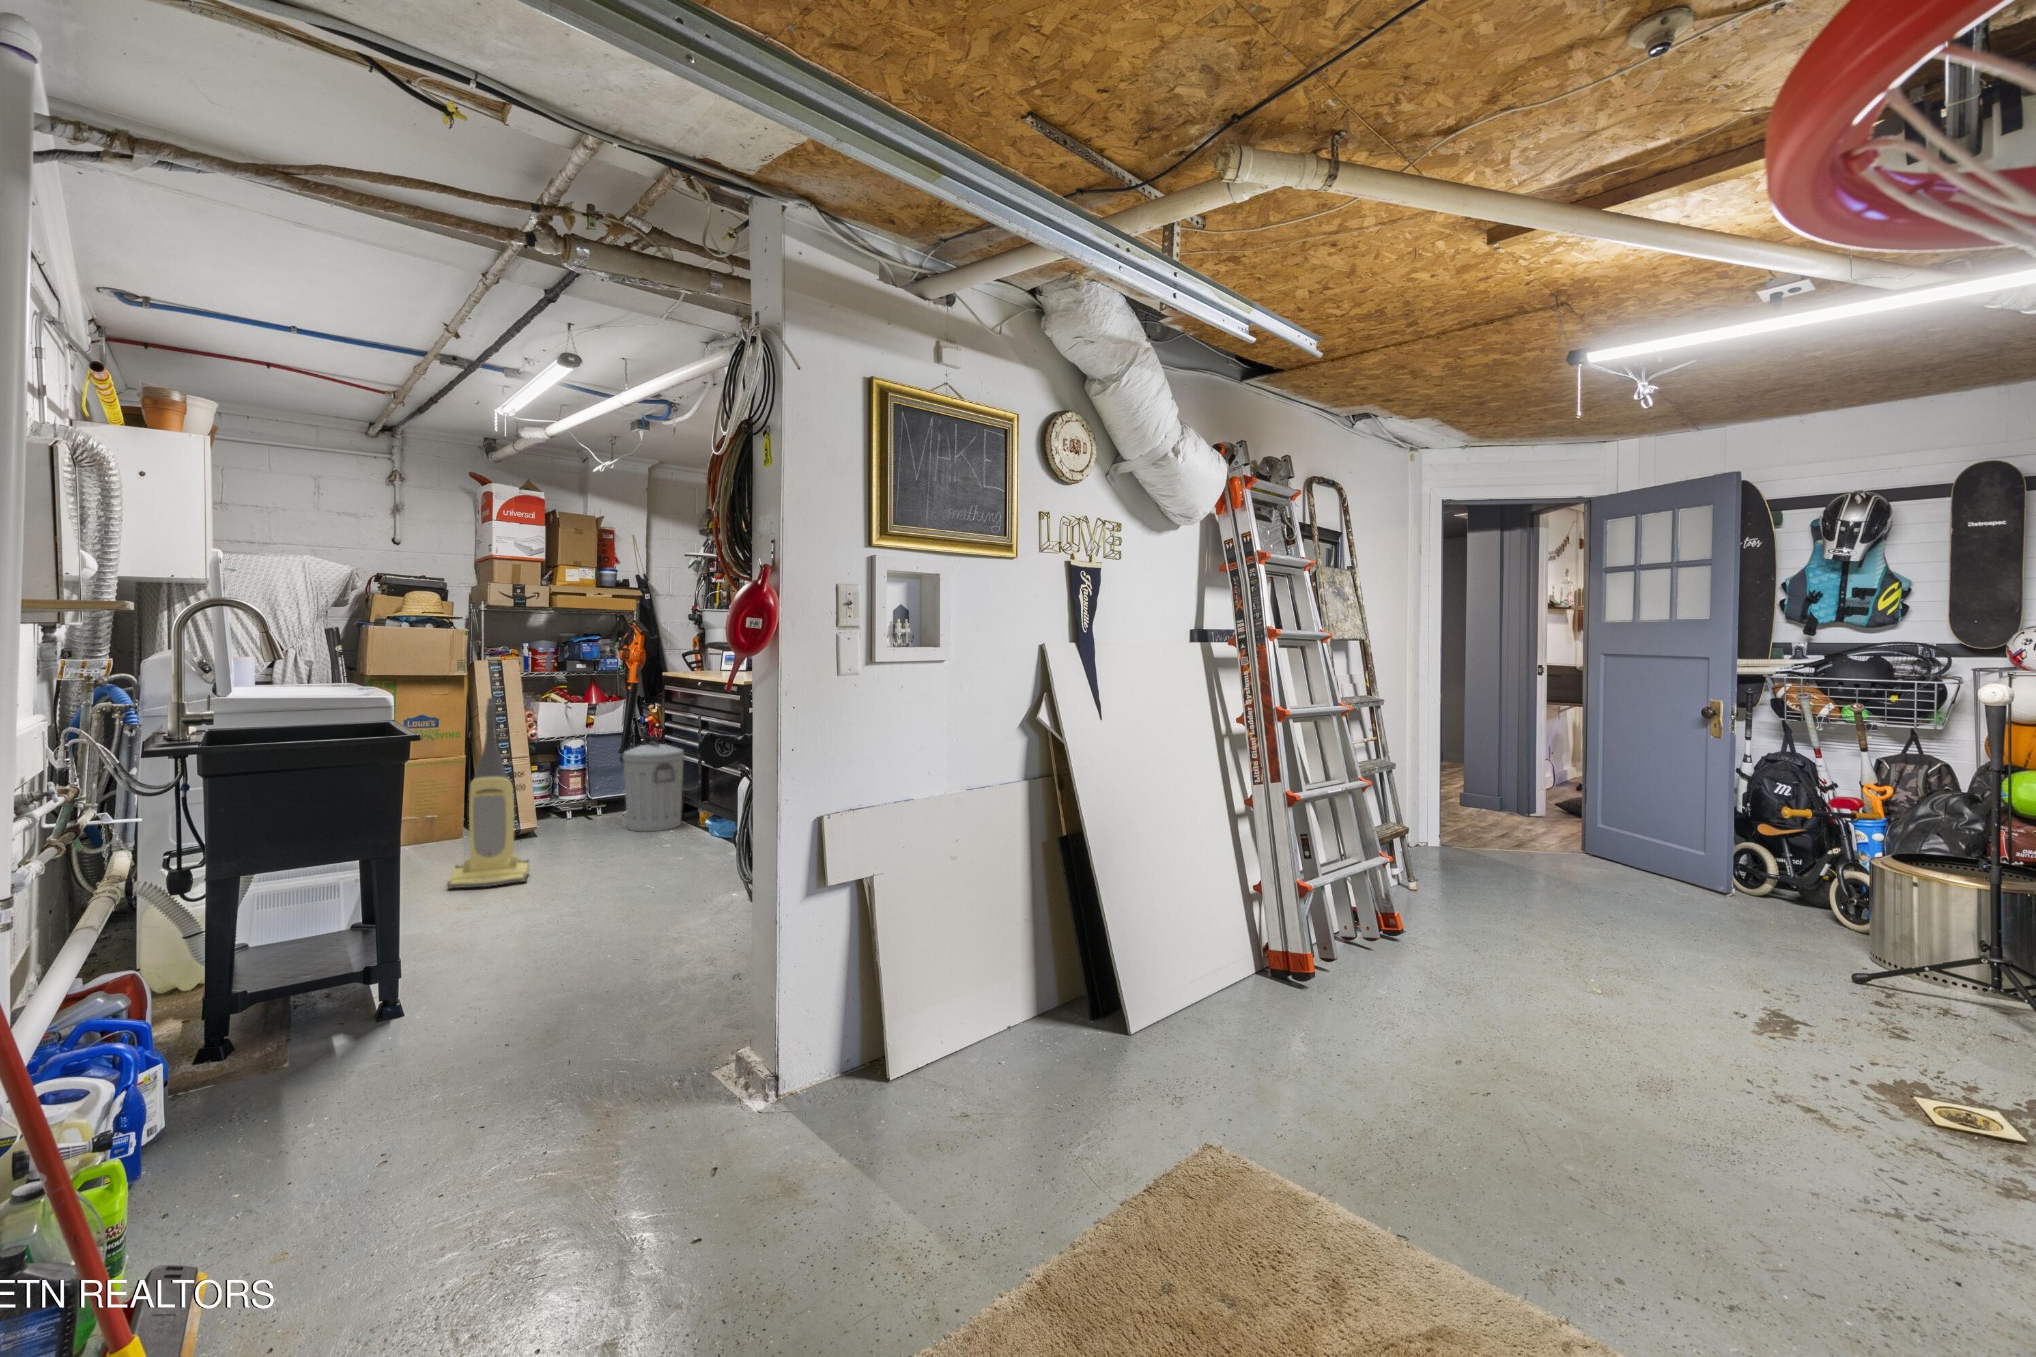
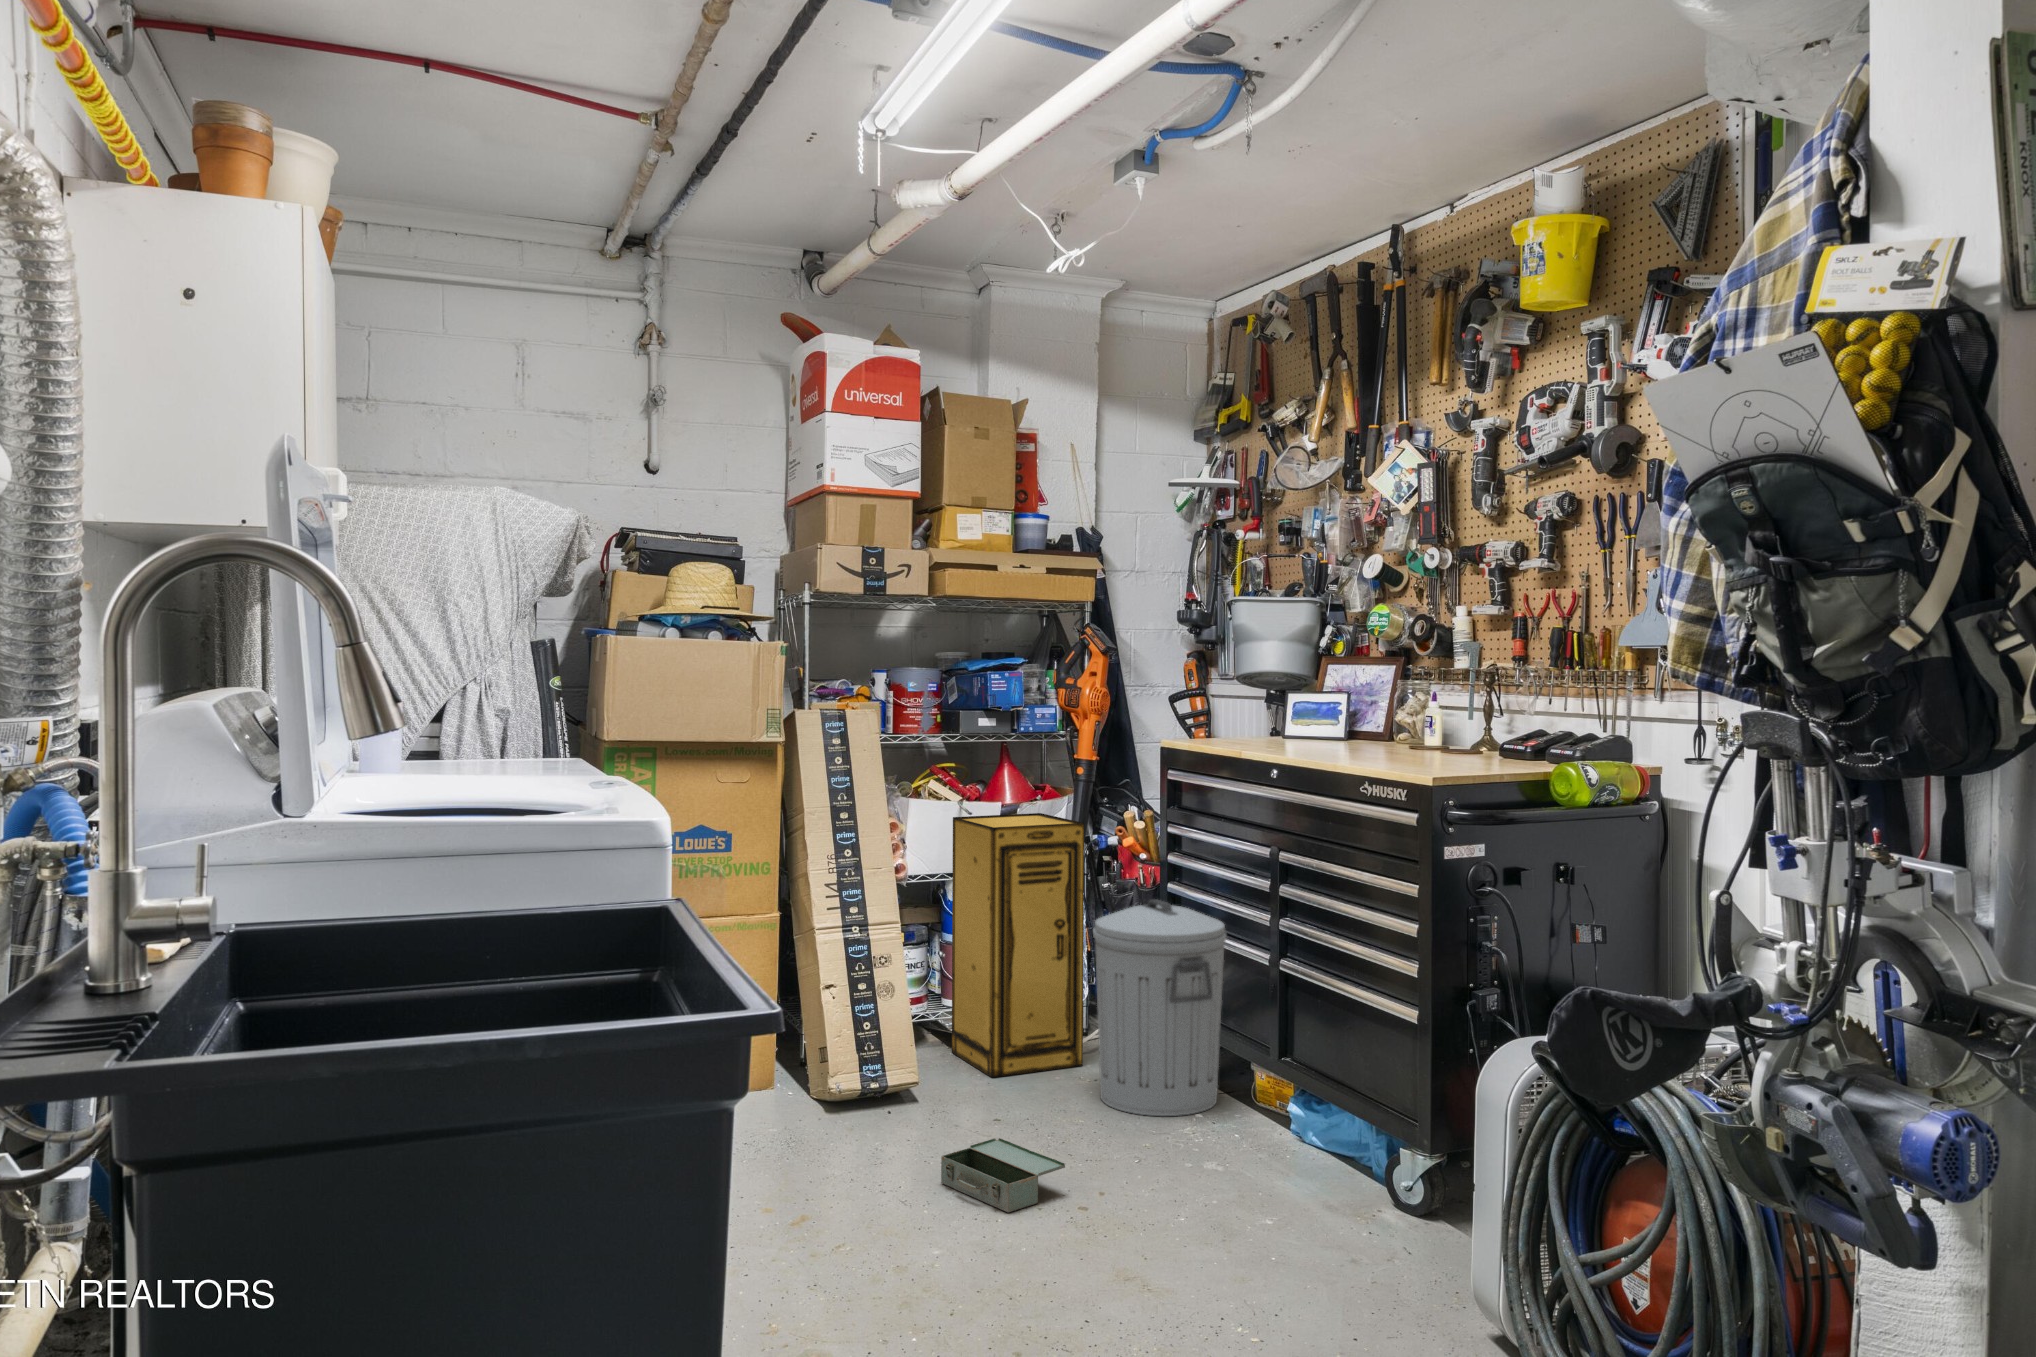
vacuum cleaner: present [447,698,529,889] -> none [776,807,947,1287]
storage cabinet: none [561,708,625,825] -> present [952,813,1084,1078]
toolbox: none [537,839,593,863] -> present [941,1138,1065,1213]

